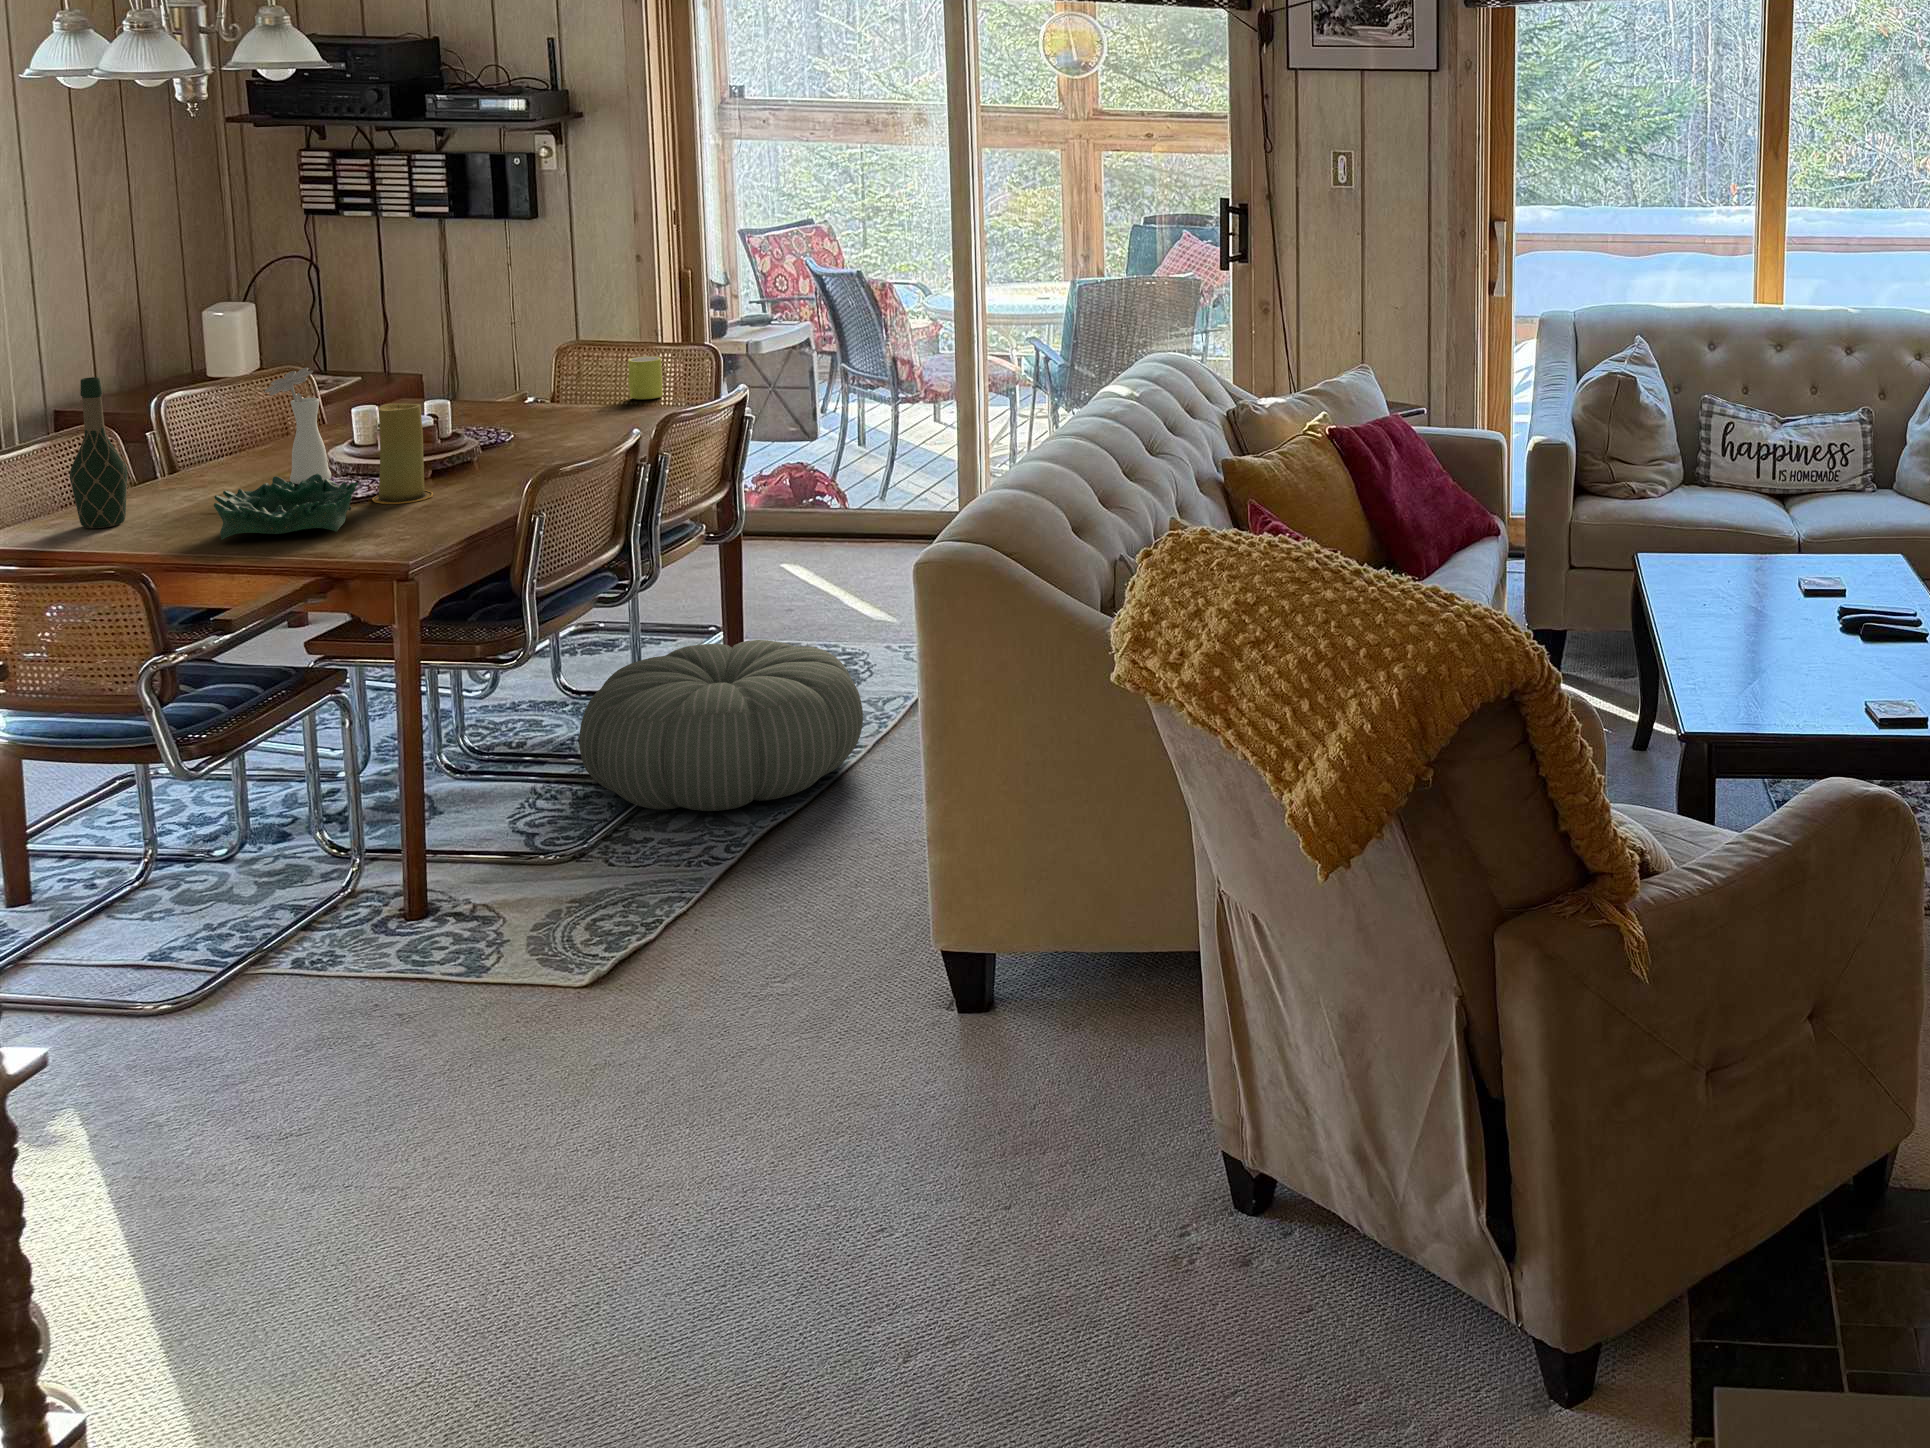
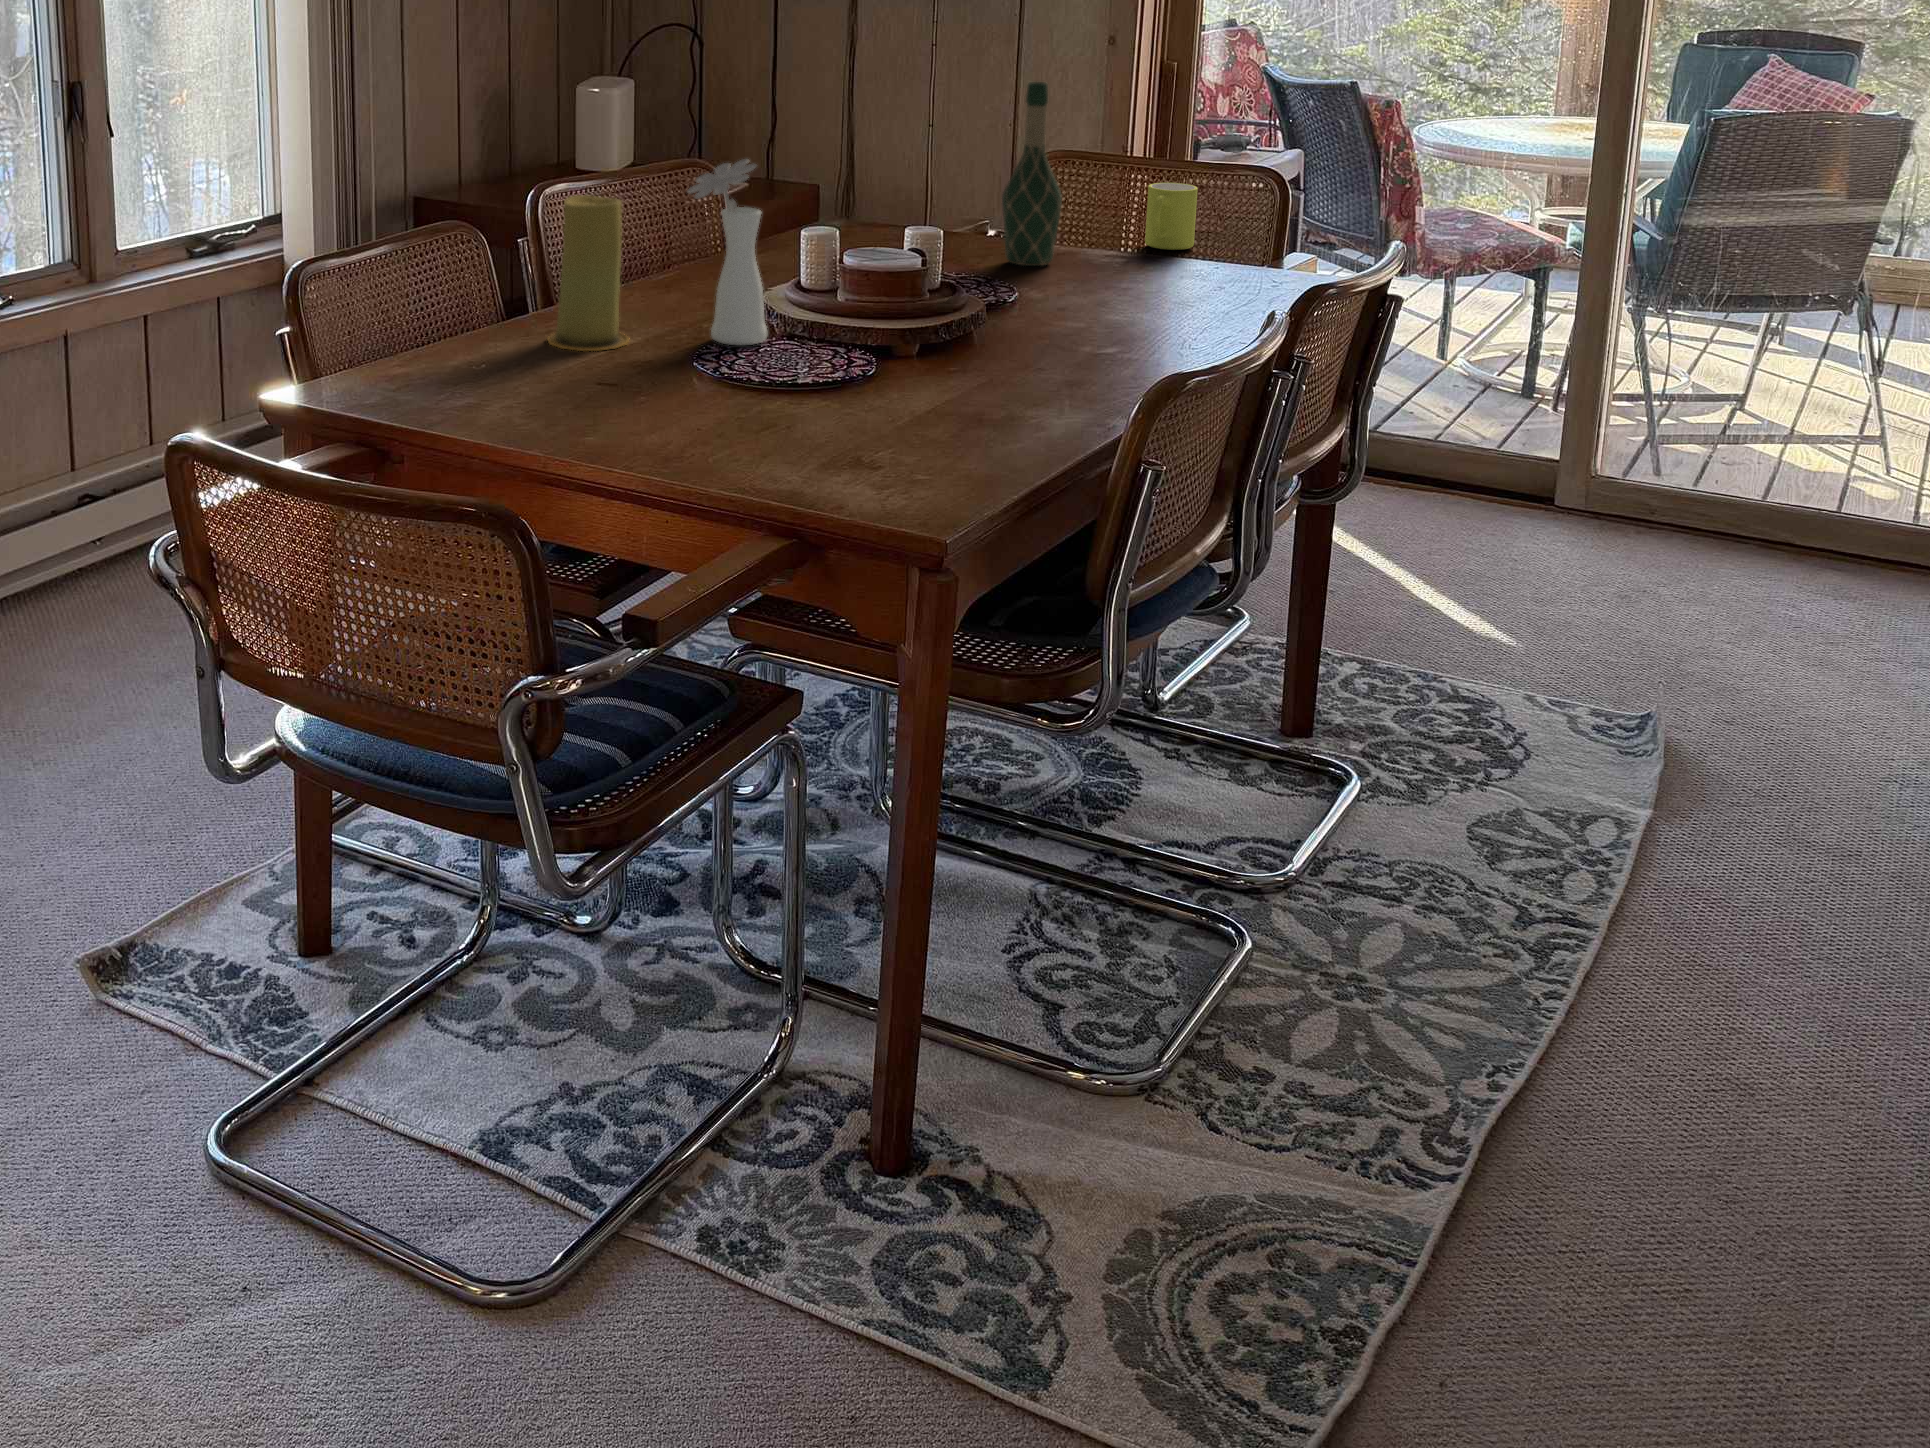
wine bottle: present [70,377,127,528] -> present [1002,82,1062,266]
candle: present [372,403,433,504] -> present [548,195,629,351]
decorative bowl: present [214,474,358,539] -> none [624,336,837,452]
pouf: present [579,640,863,811] -> none [1123,690,1637,1044]

